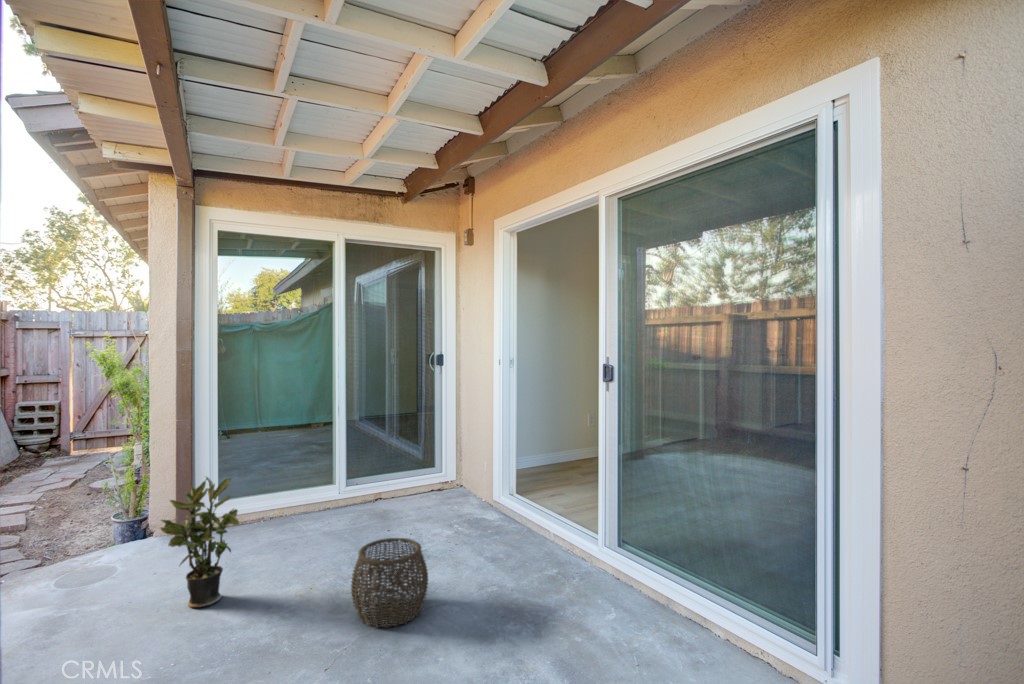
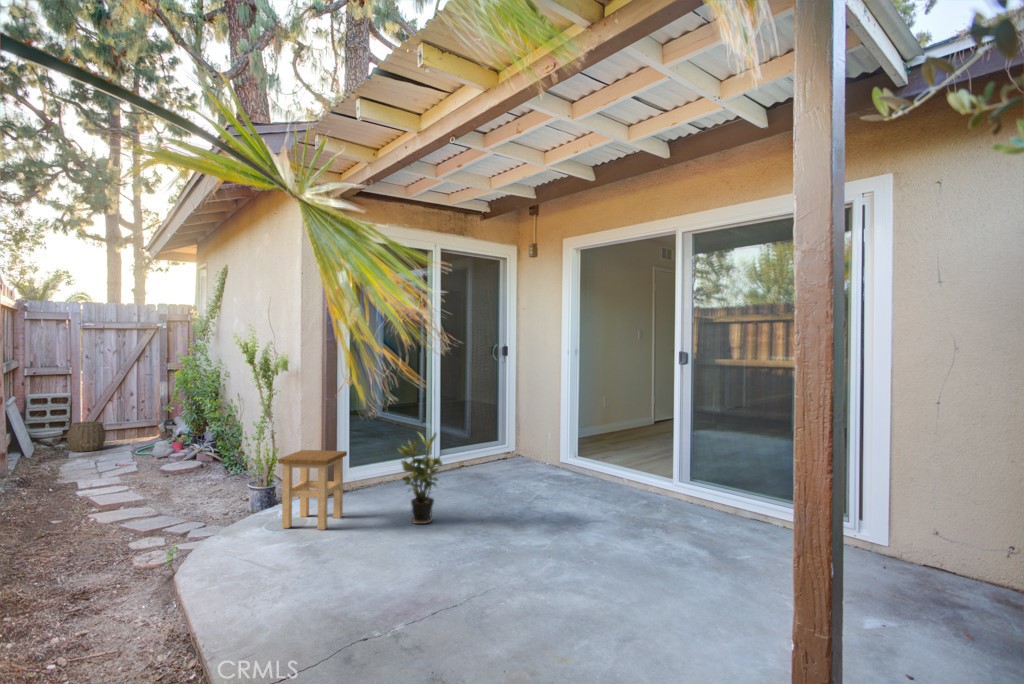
stool: none [20,491,135,609] -> present [278,450,347,530]
woven basket: present [351,538,428,628] -> present [68,421,106,452]

